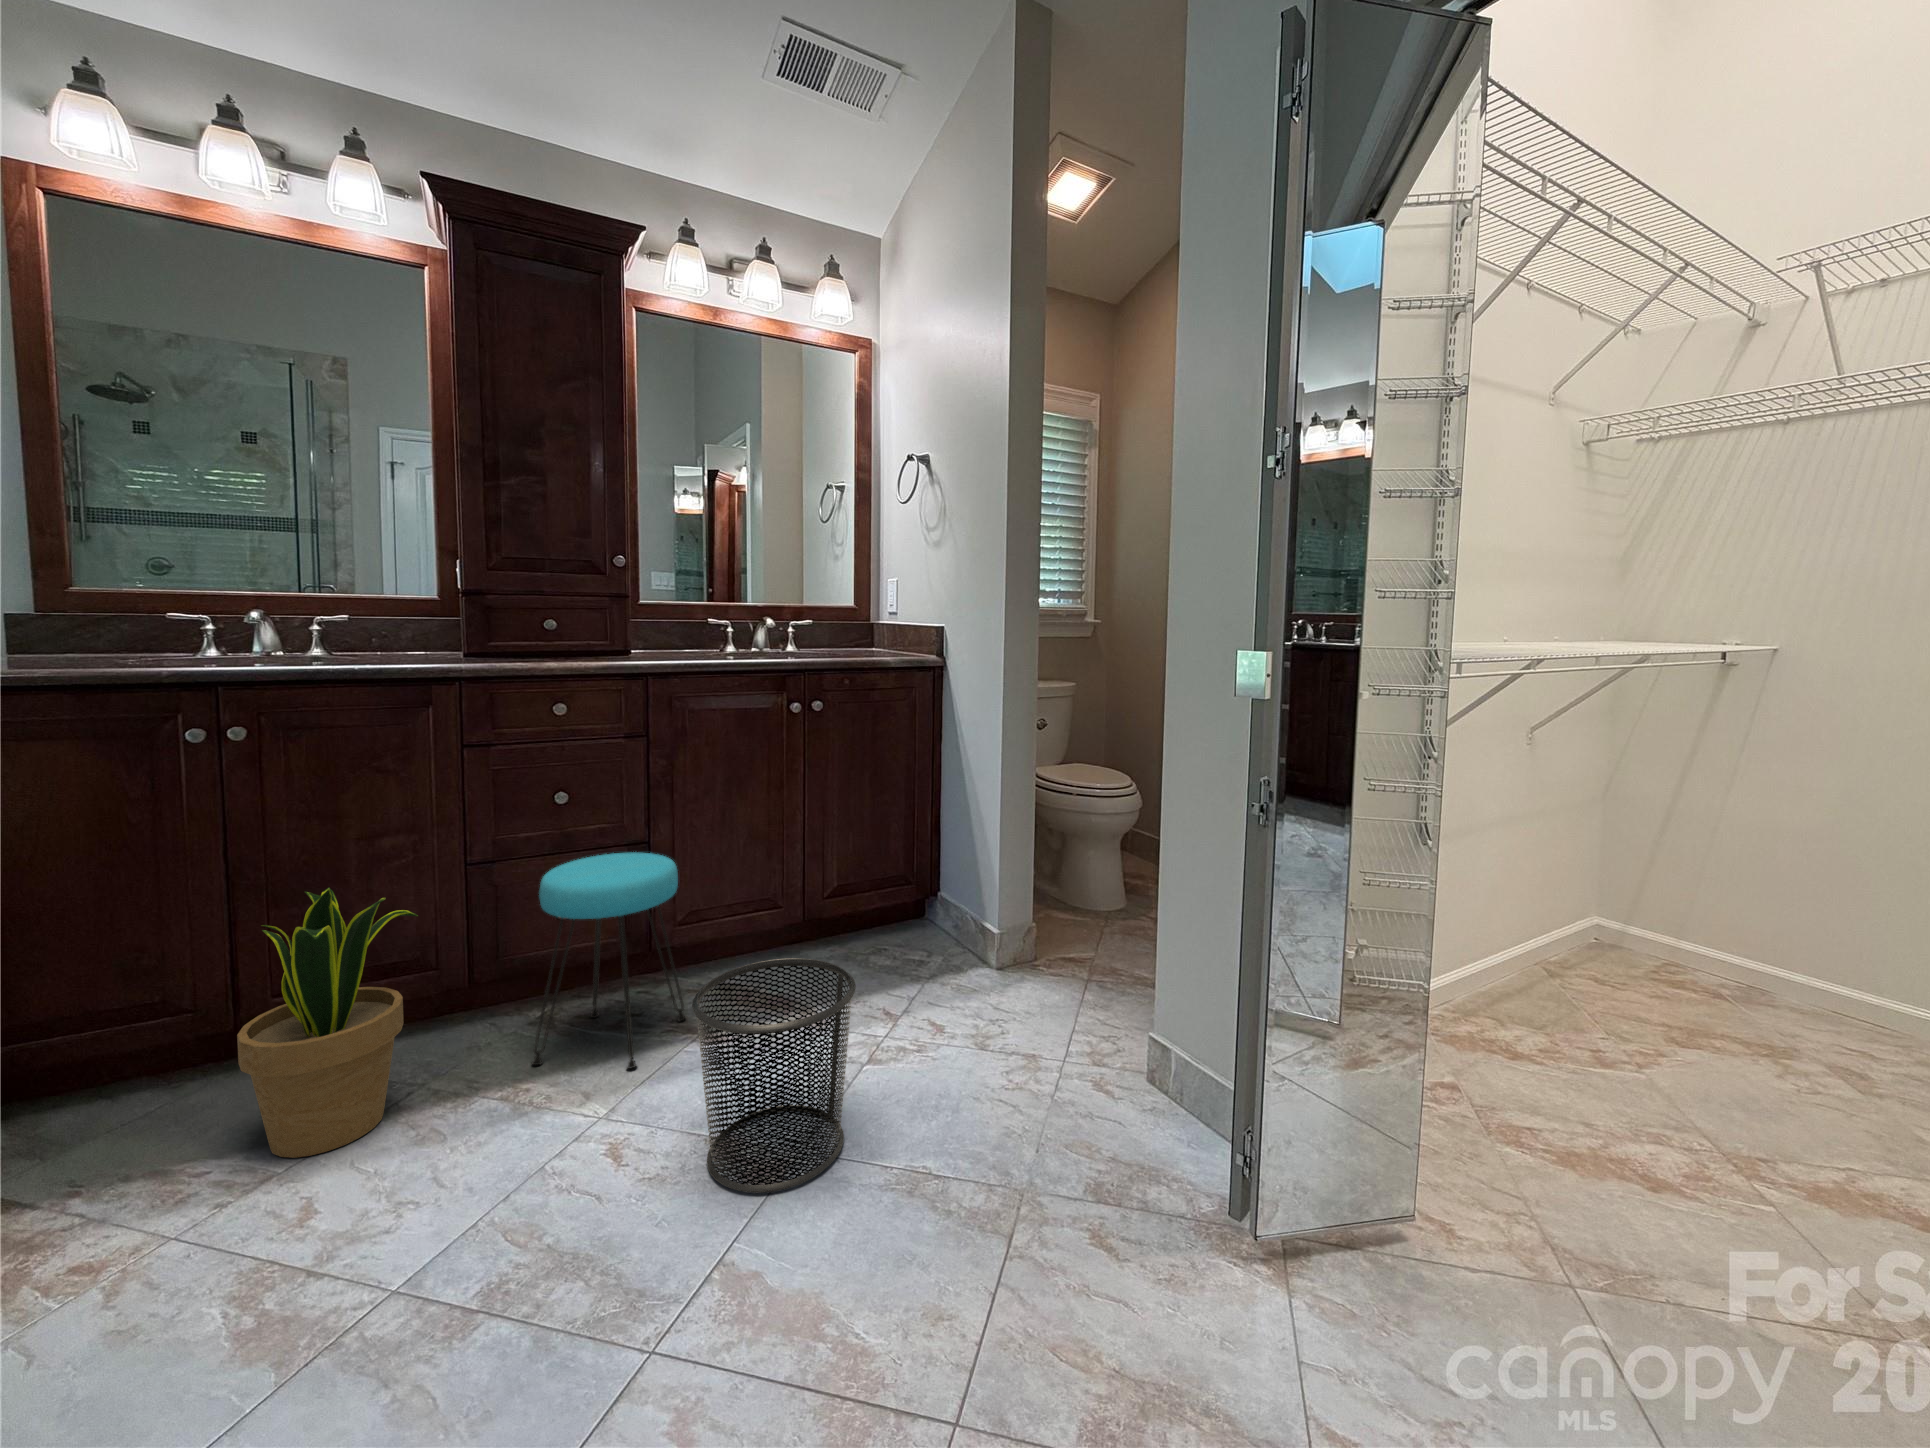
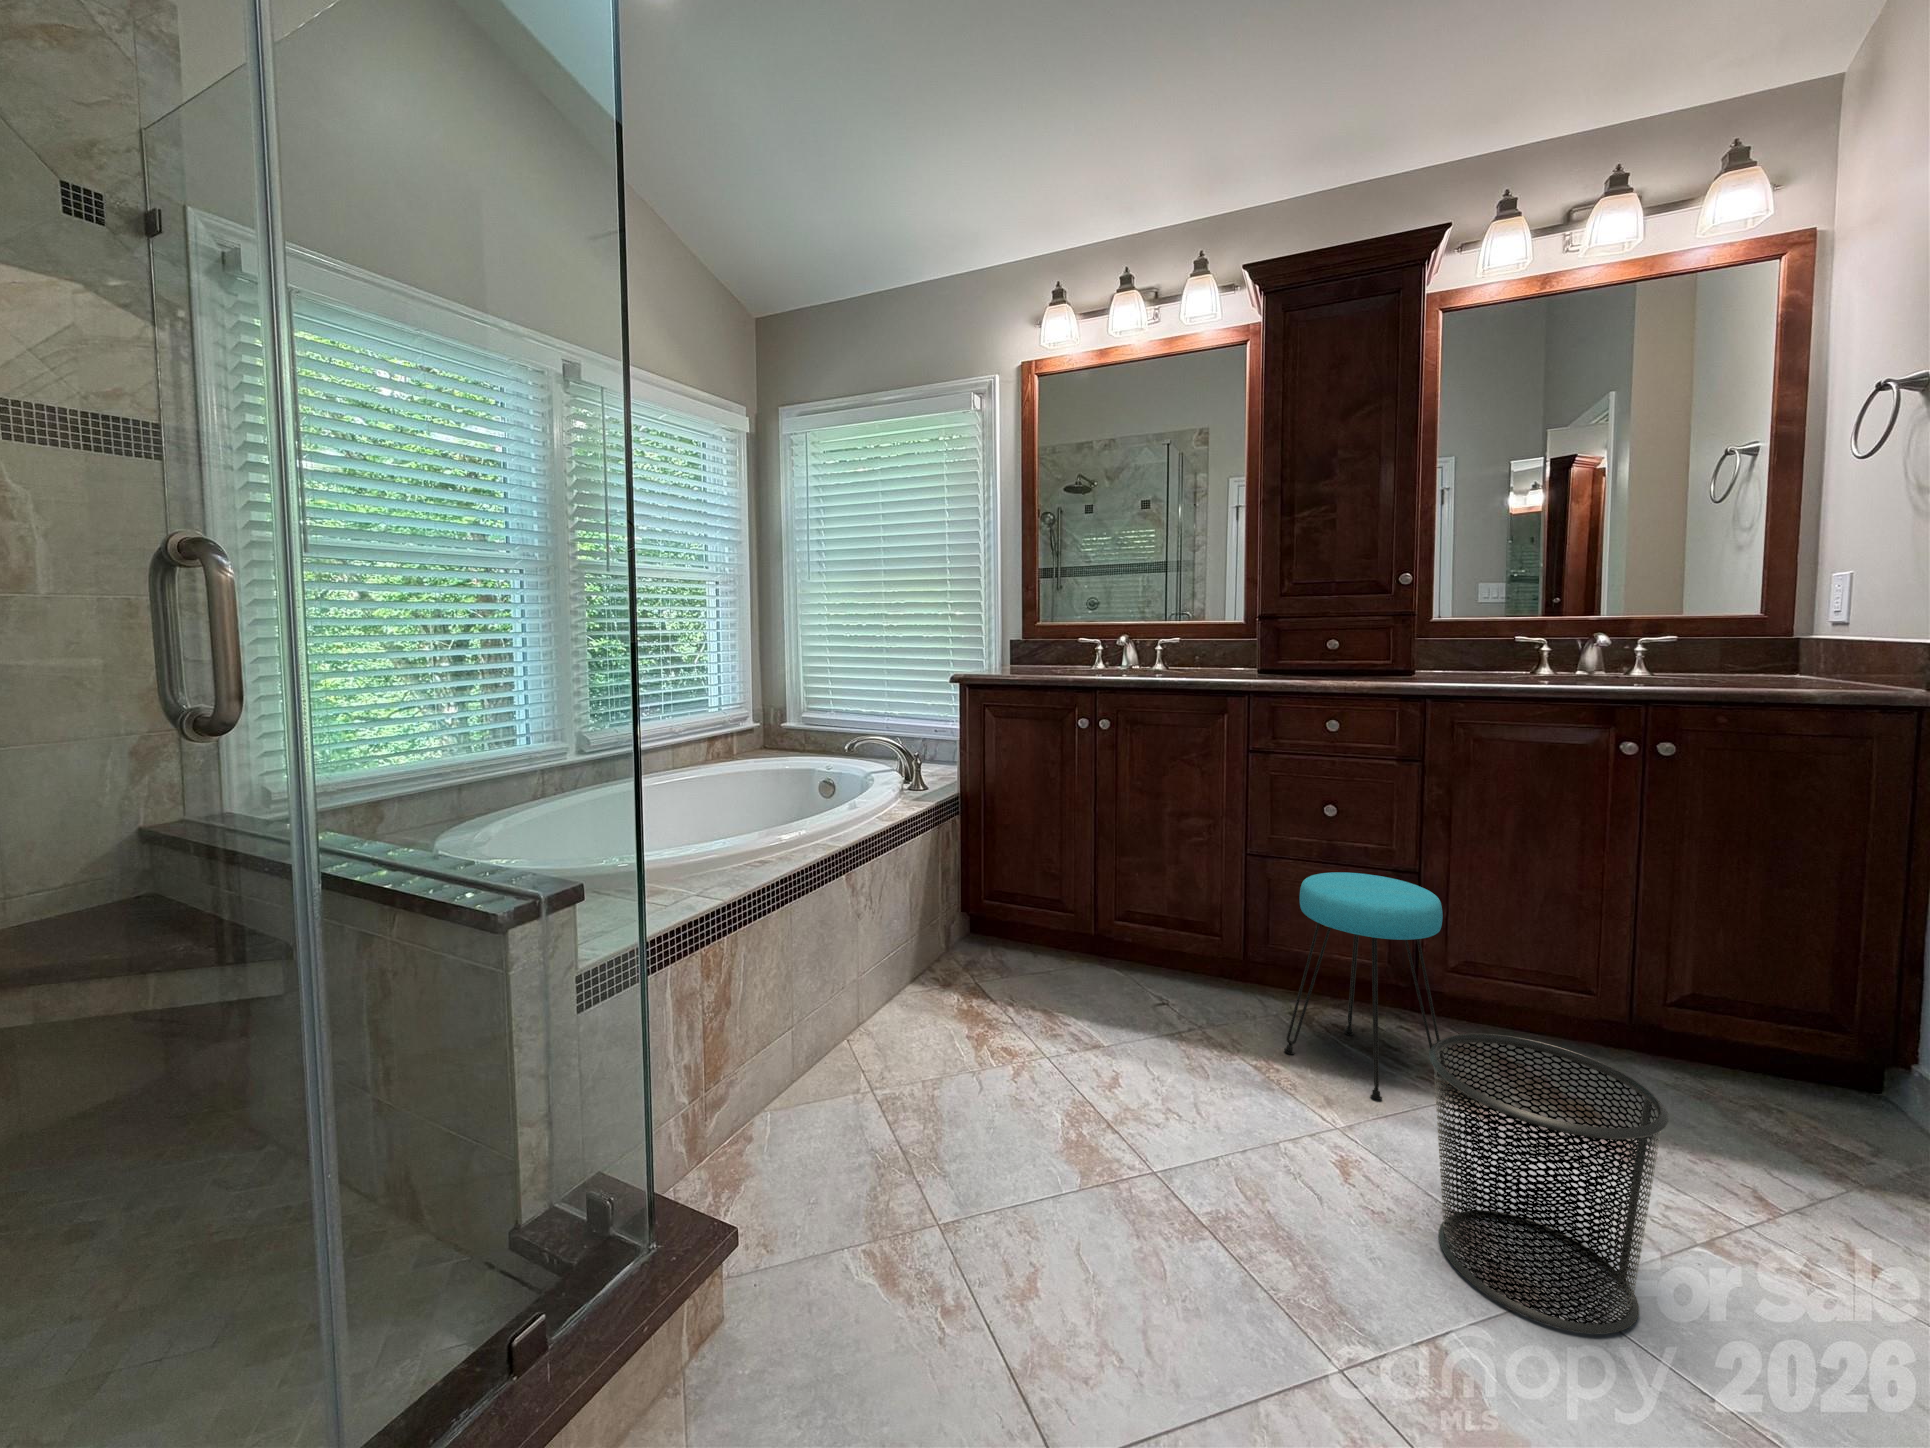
potted plant: present [237,888,418,1158] -> none [1091,845,1204,1046]

